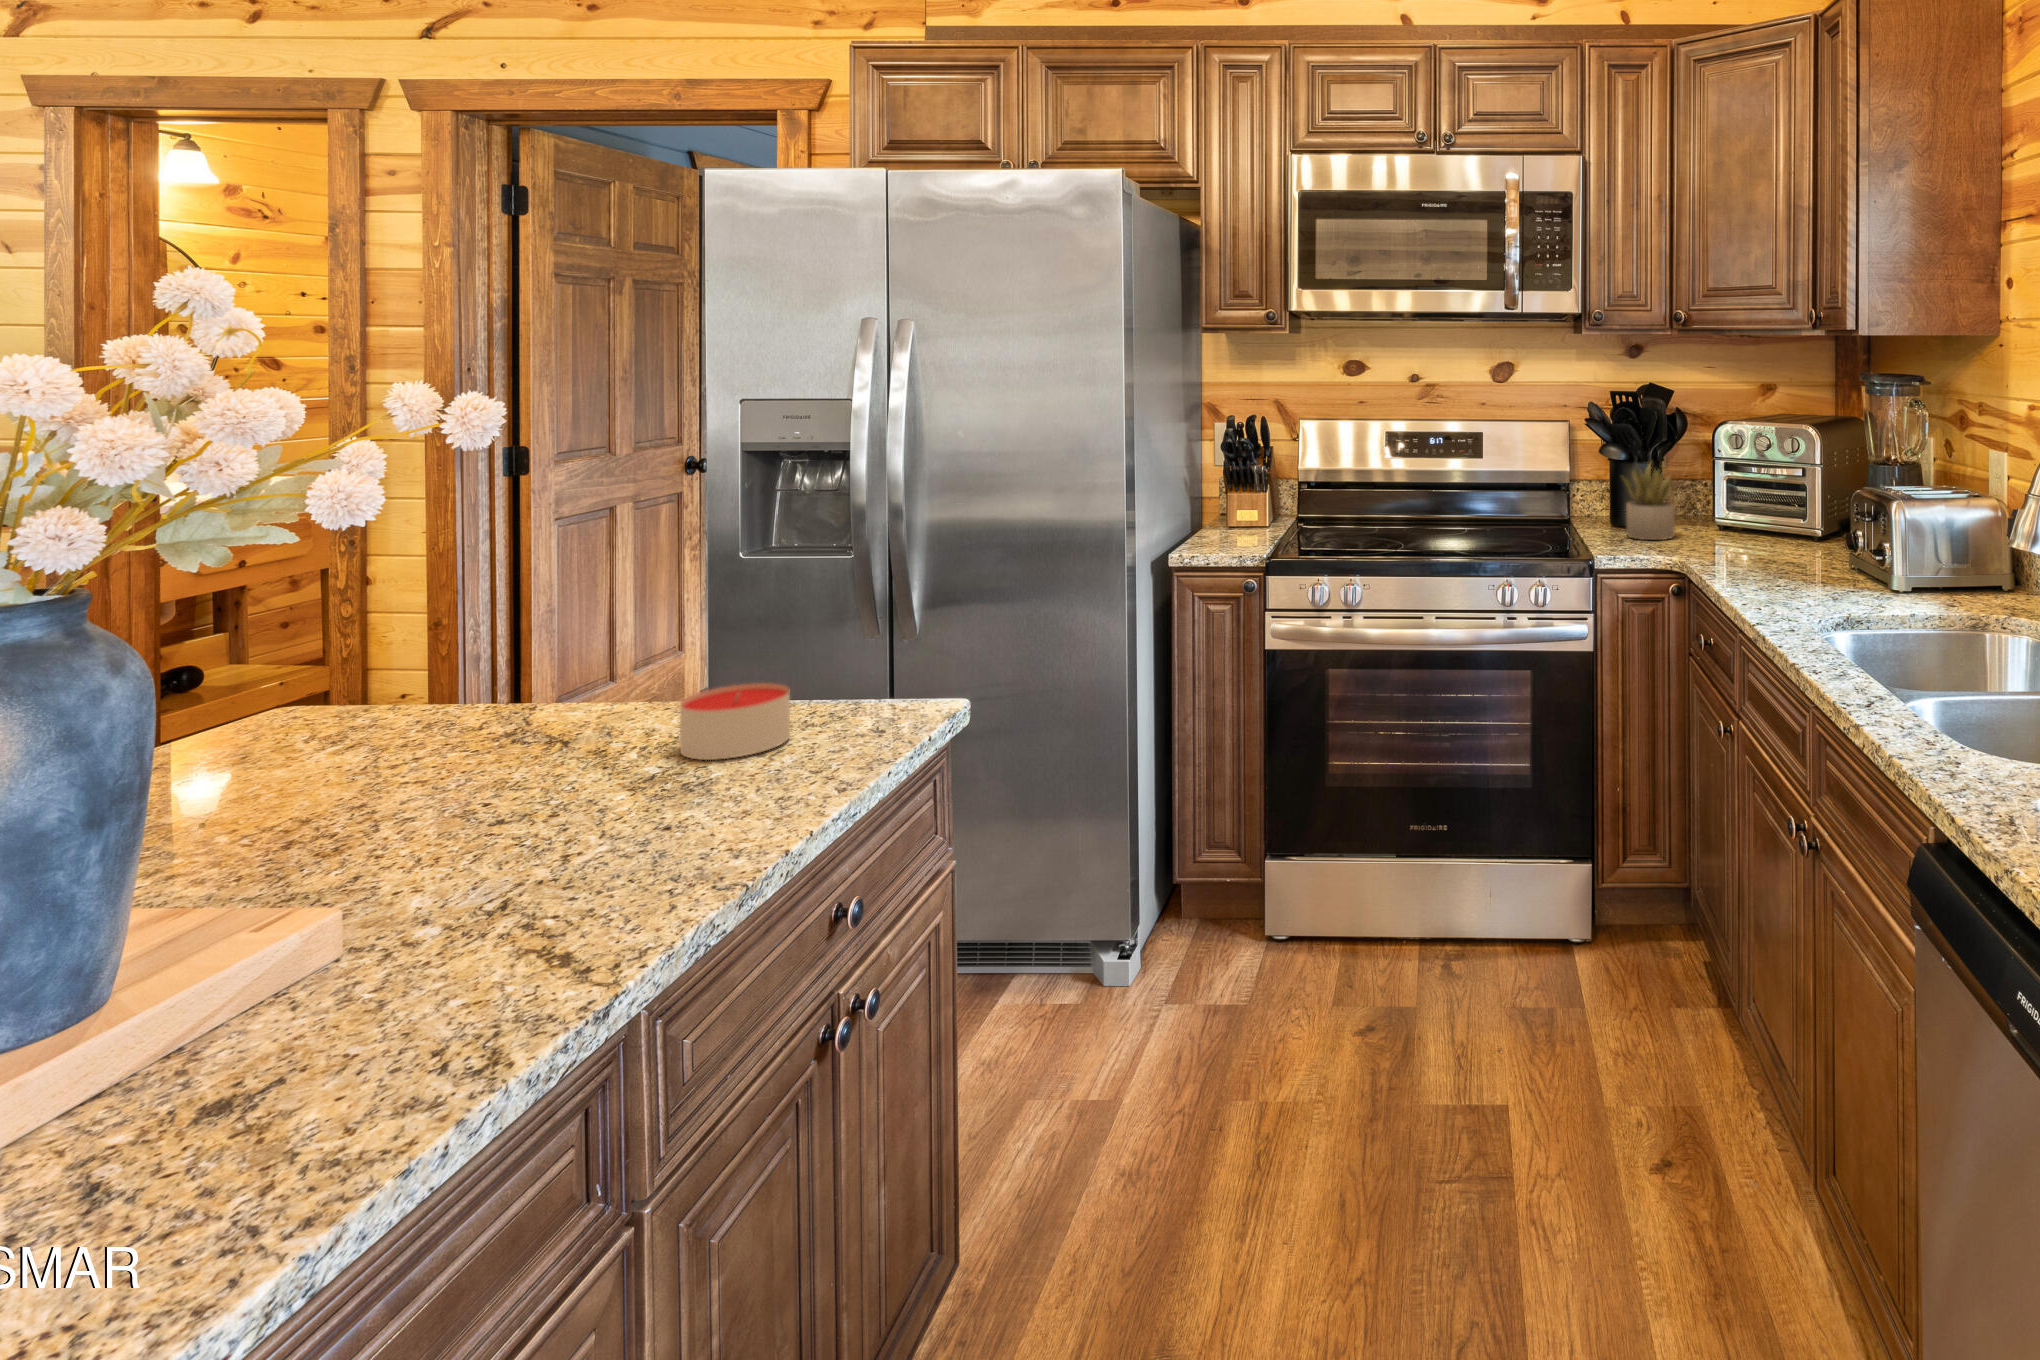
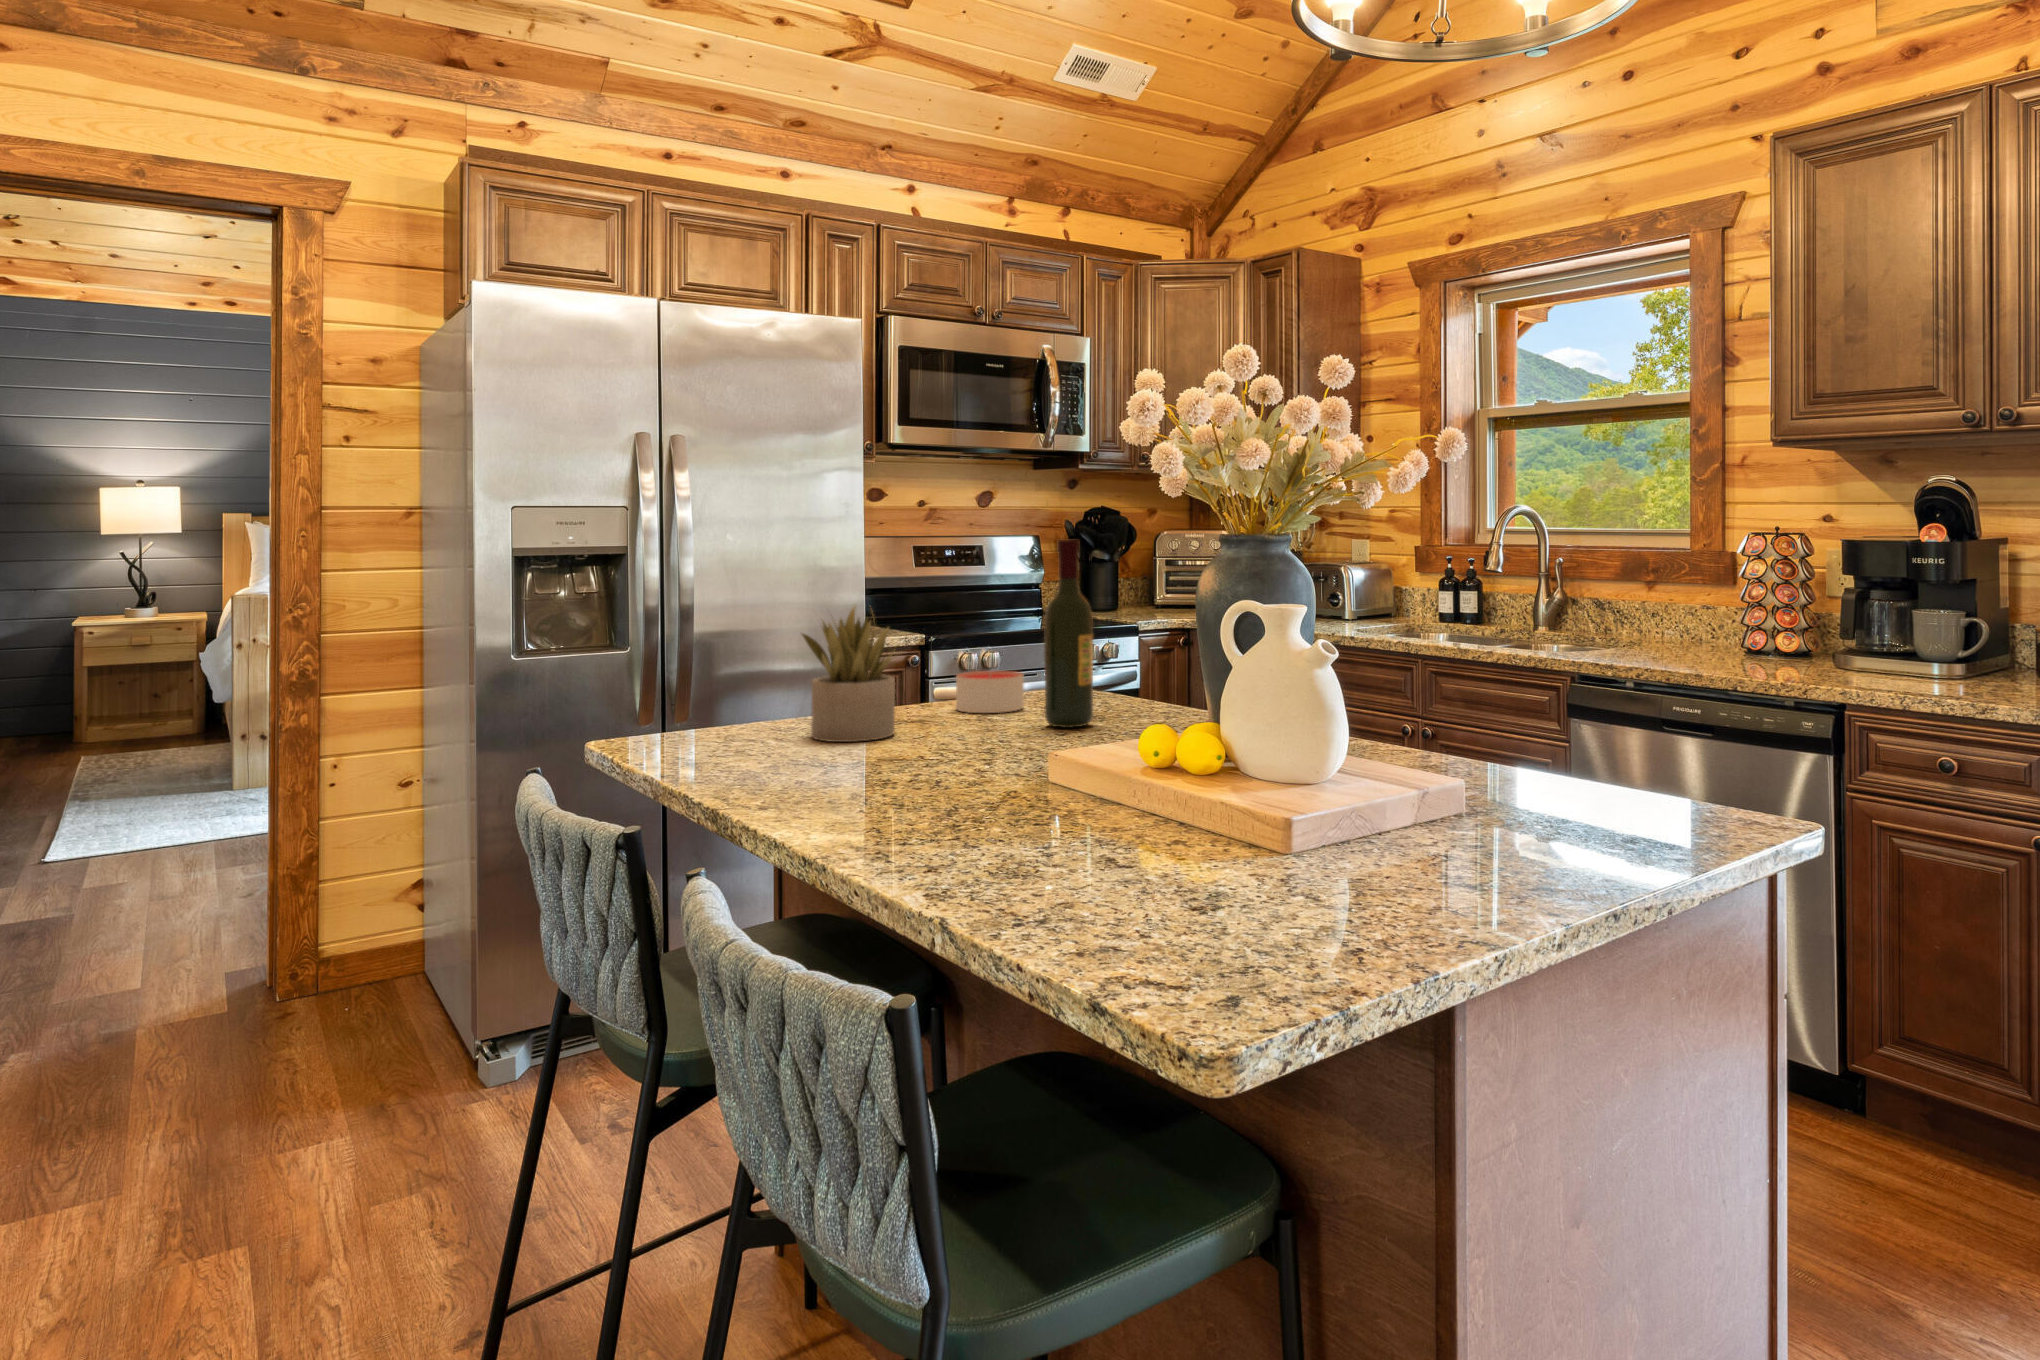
succulent plant: present [1622,464,1675,540] -> present [802,606,895,742]
wine bottle: none [547,535,640,833] -> present [1044,540,1093,728]

